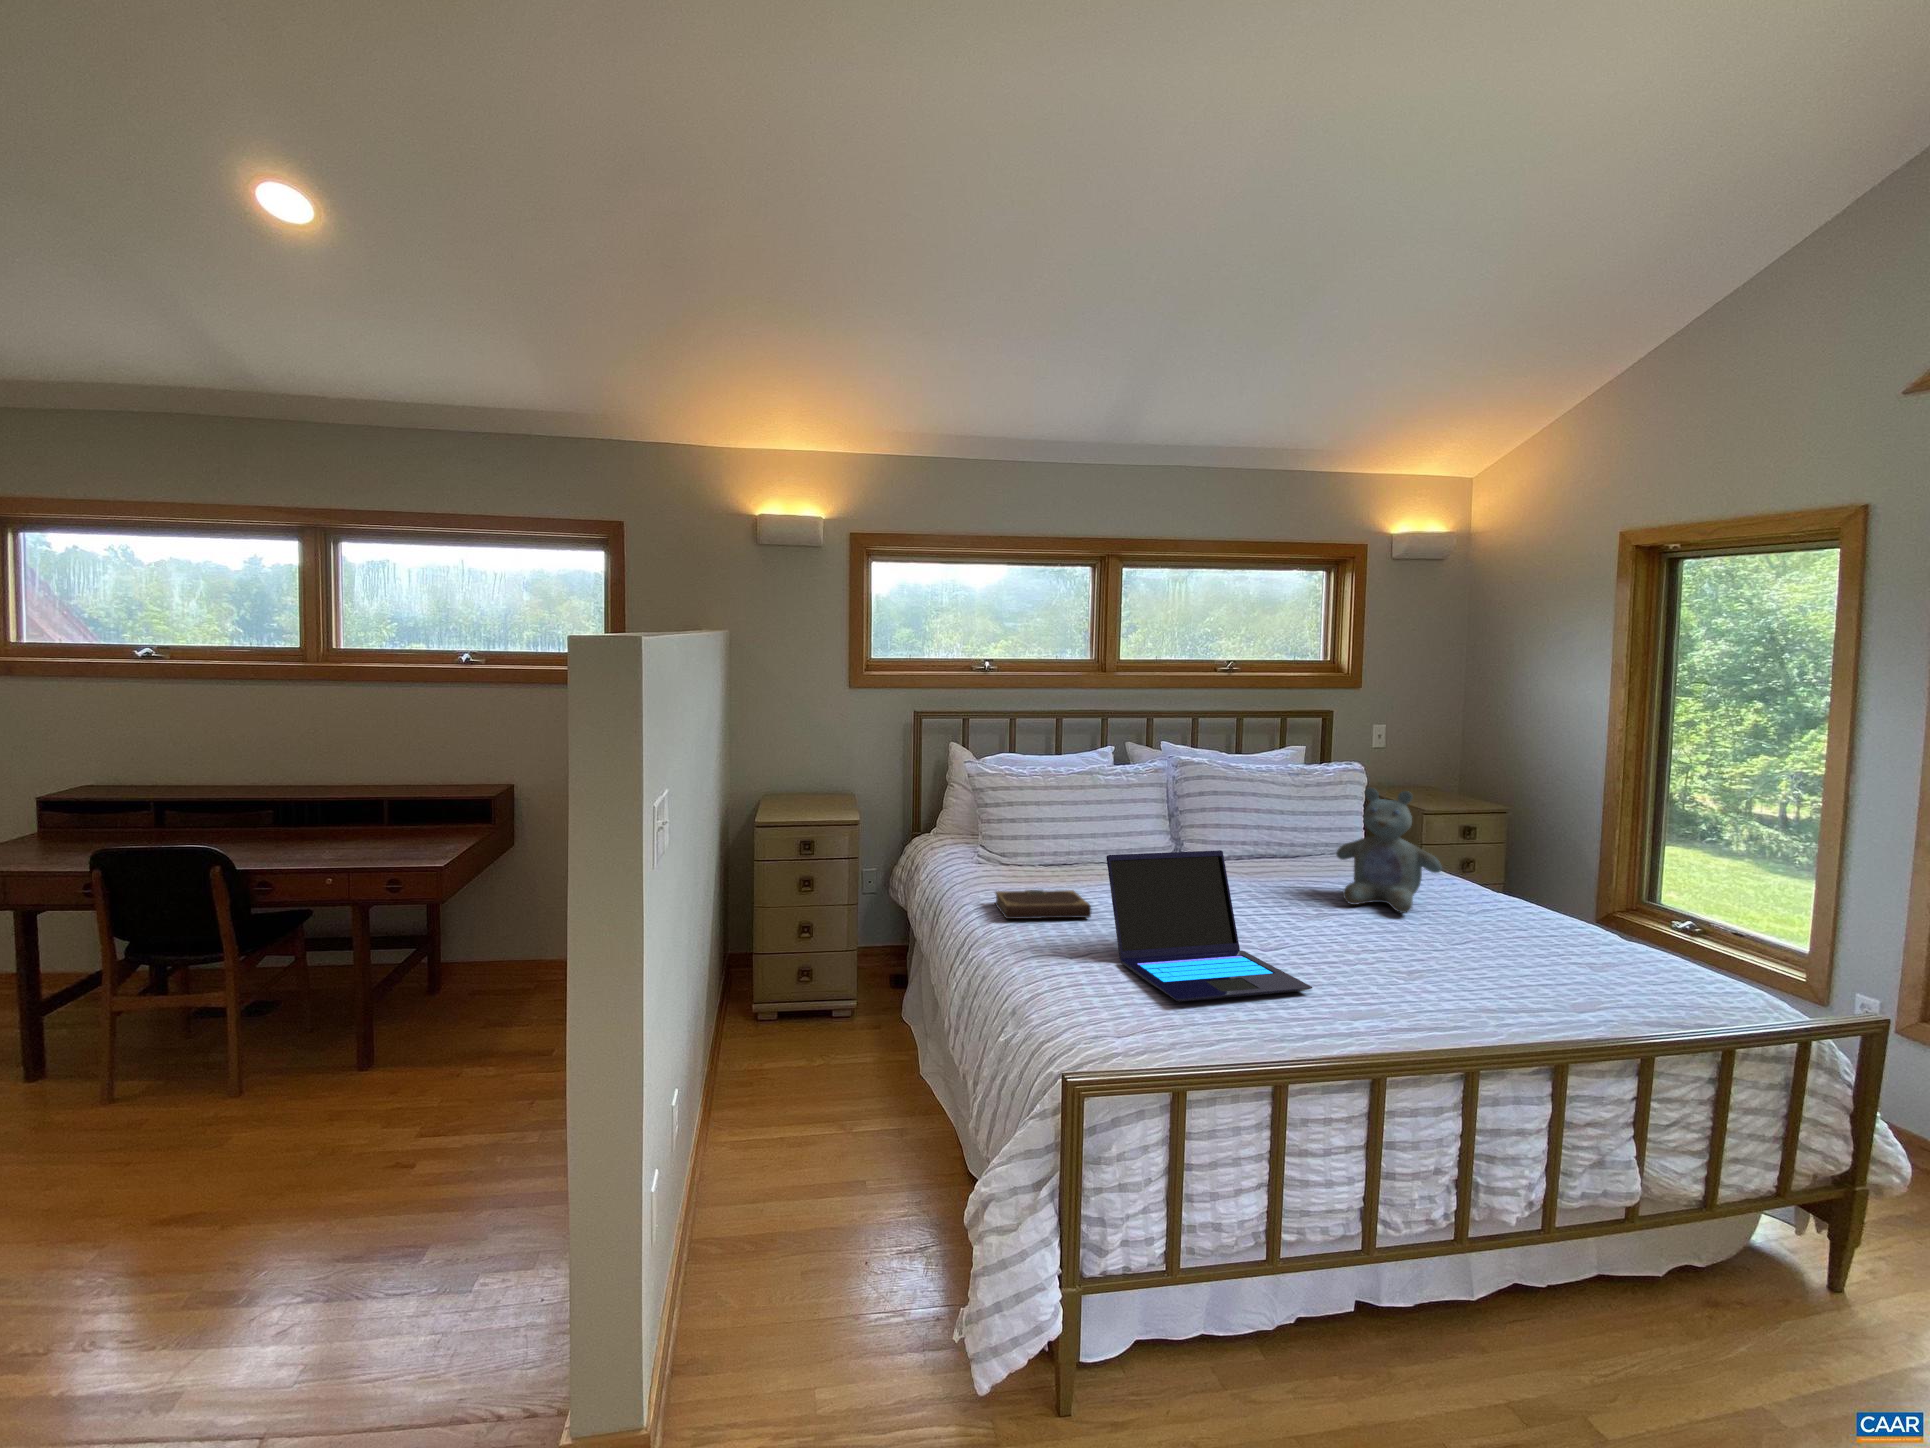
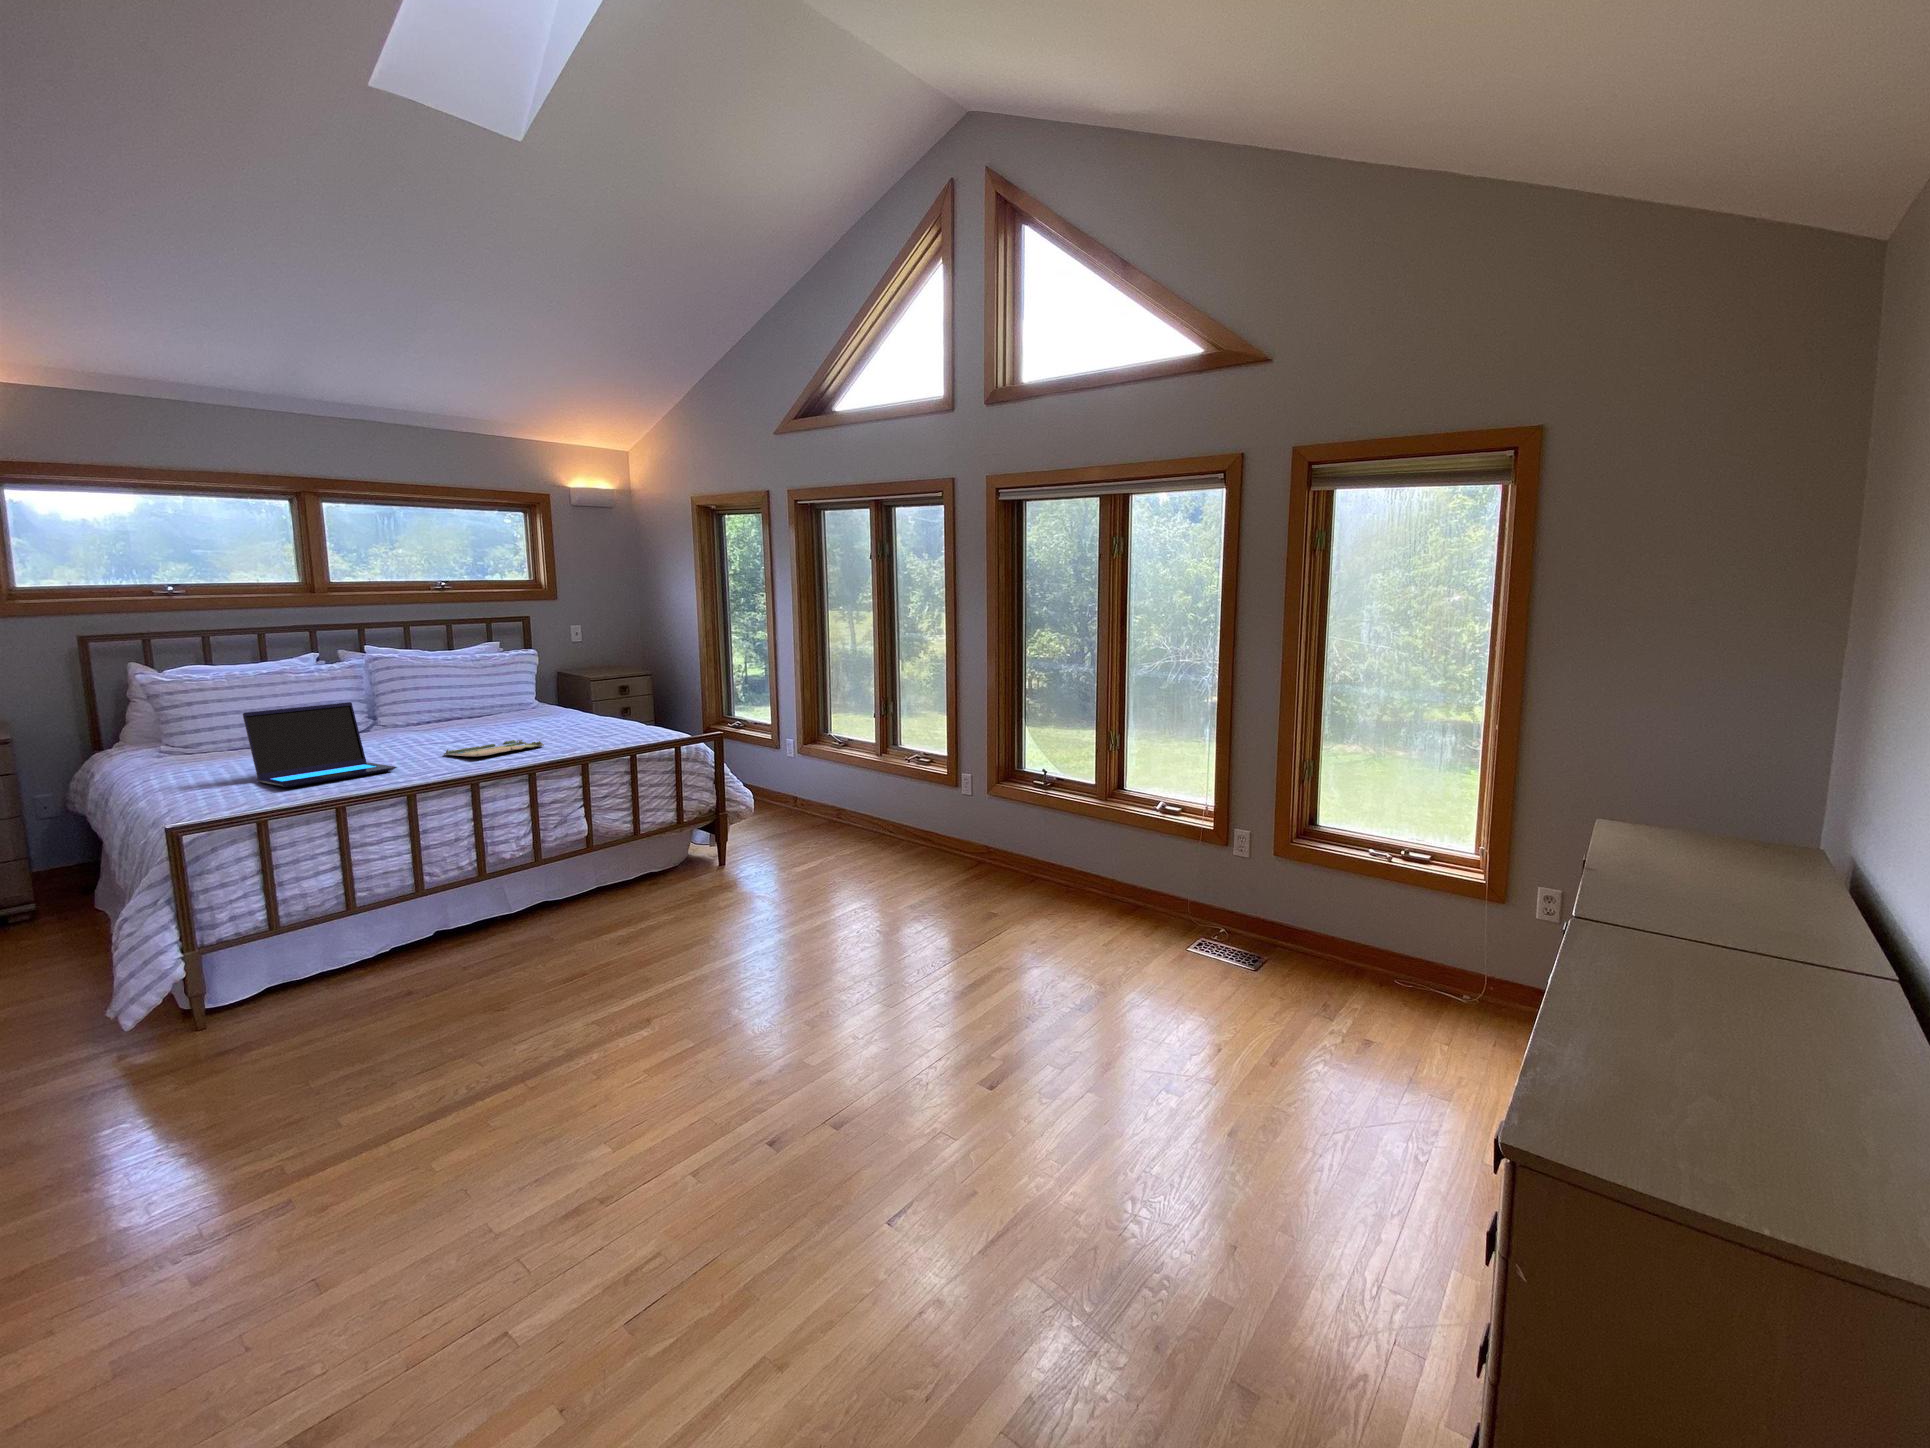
stuffed bear: present [1336,788,1442,913] -> none [478,657,544,733]
notebook: present [995,890,1091,919] -> none [157,755,252,779]
tray: none [1345,941,1520,990] -> present [444,740,544,757]

